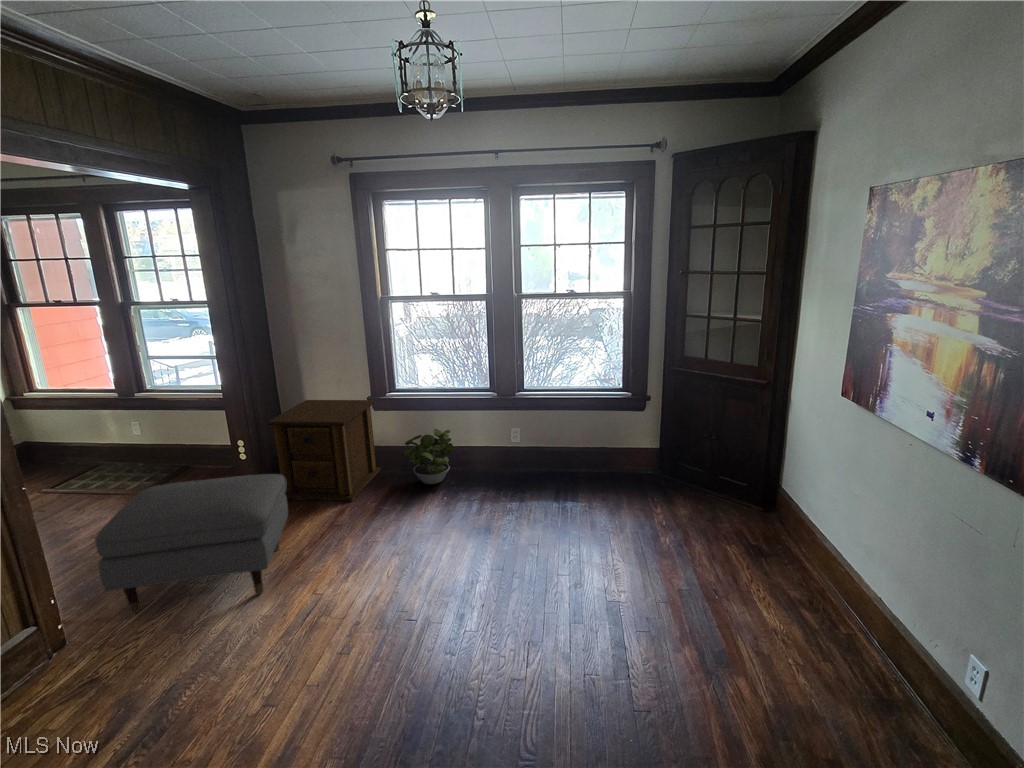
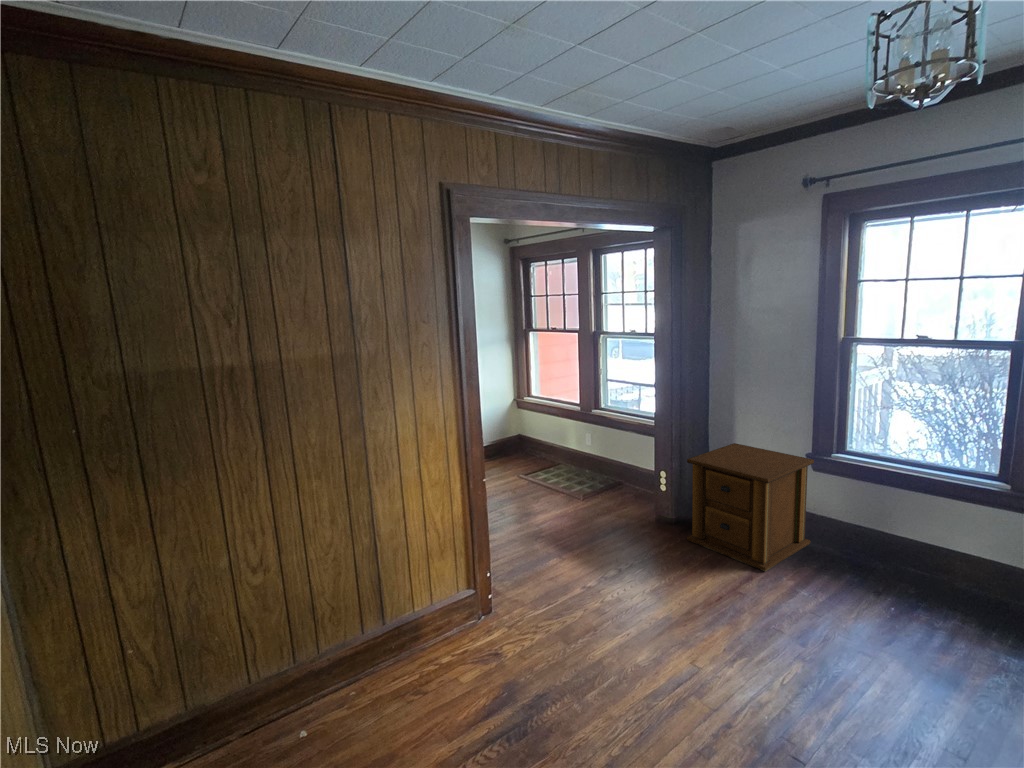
potted plant: present [401,429,454,484] -> none [839,515,925,590]
ottoman: present [95,474,288,614] -> none [522,497,690,641]

